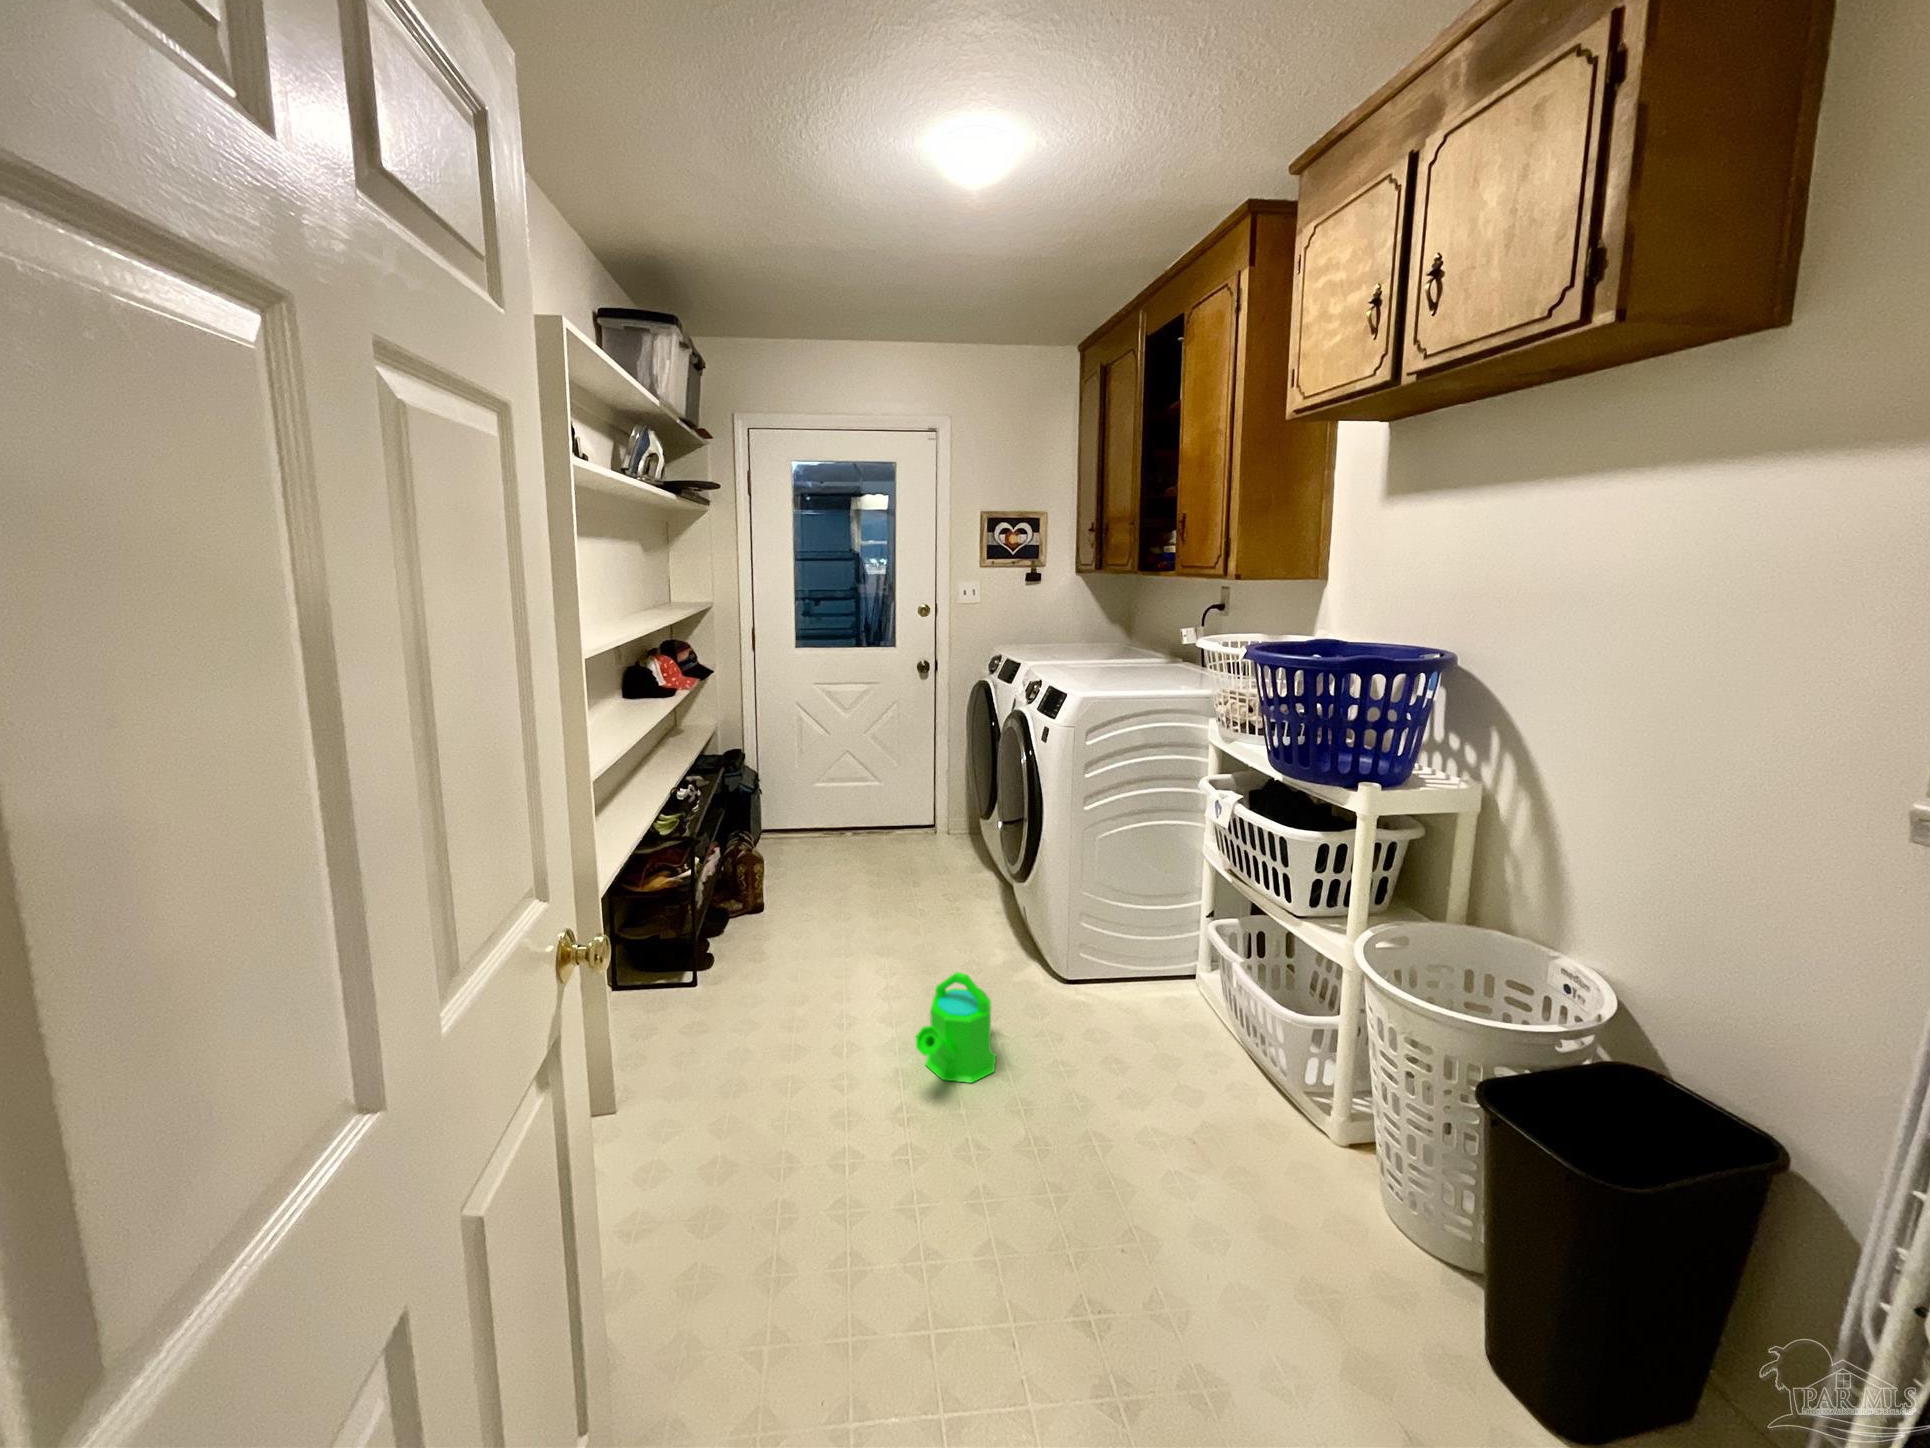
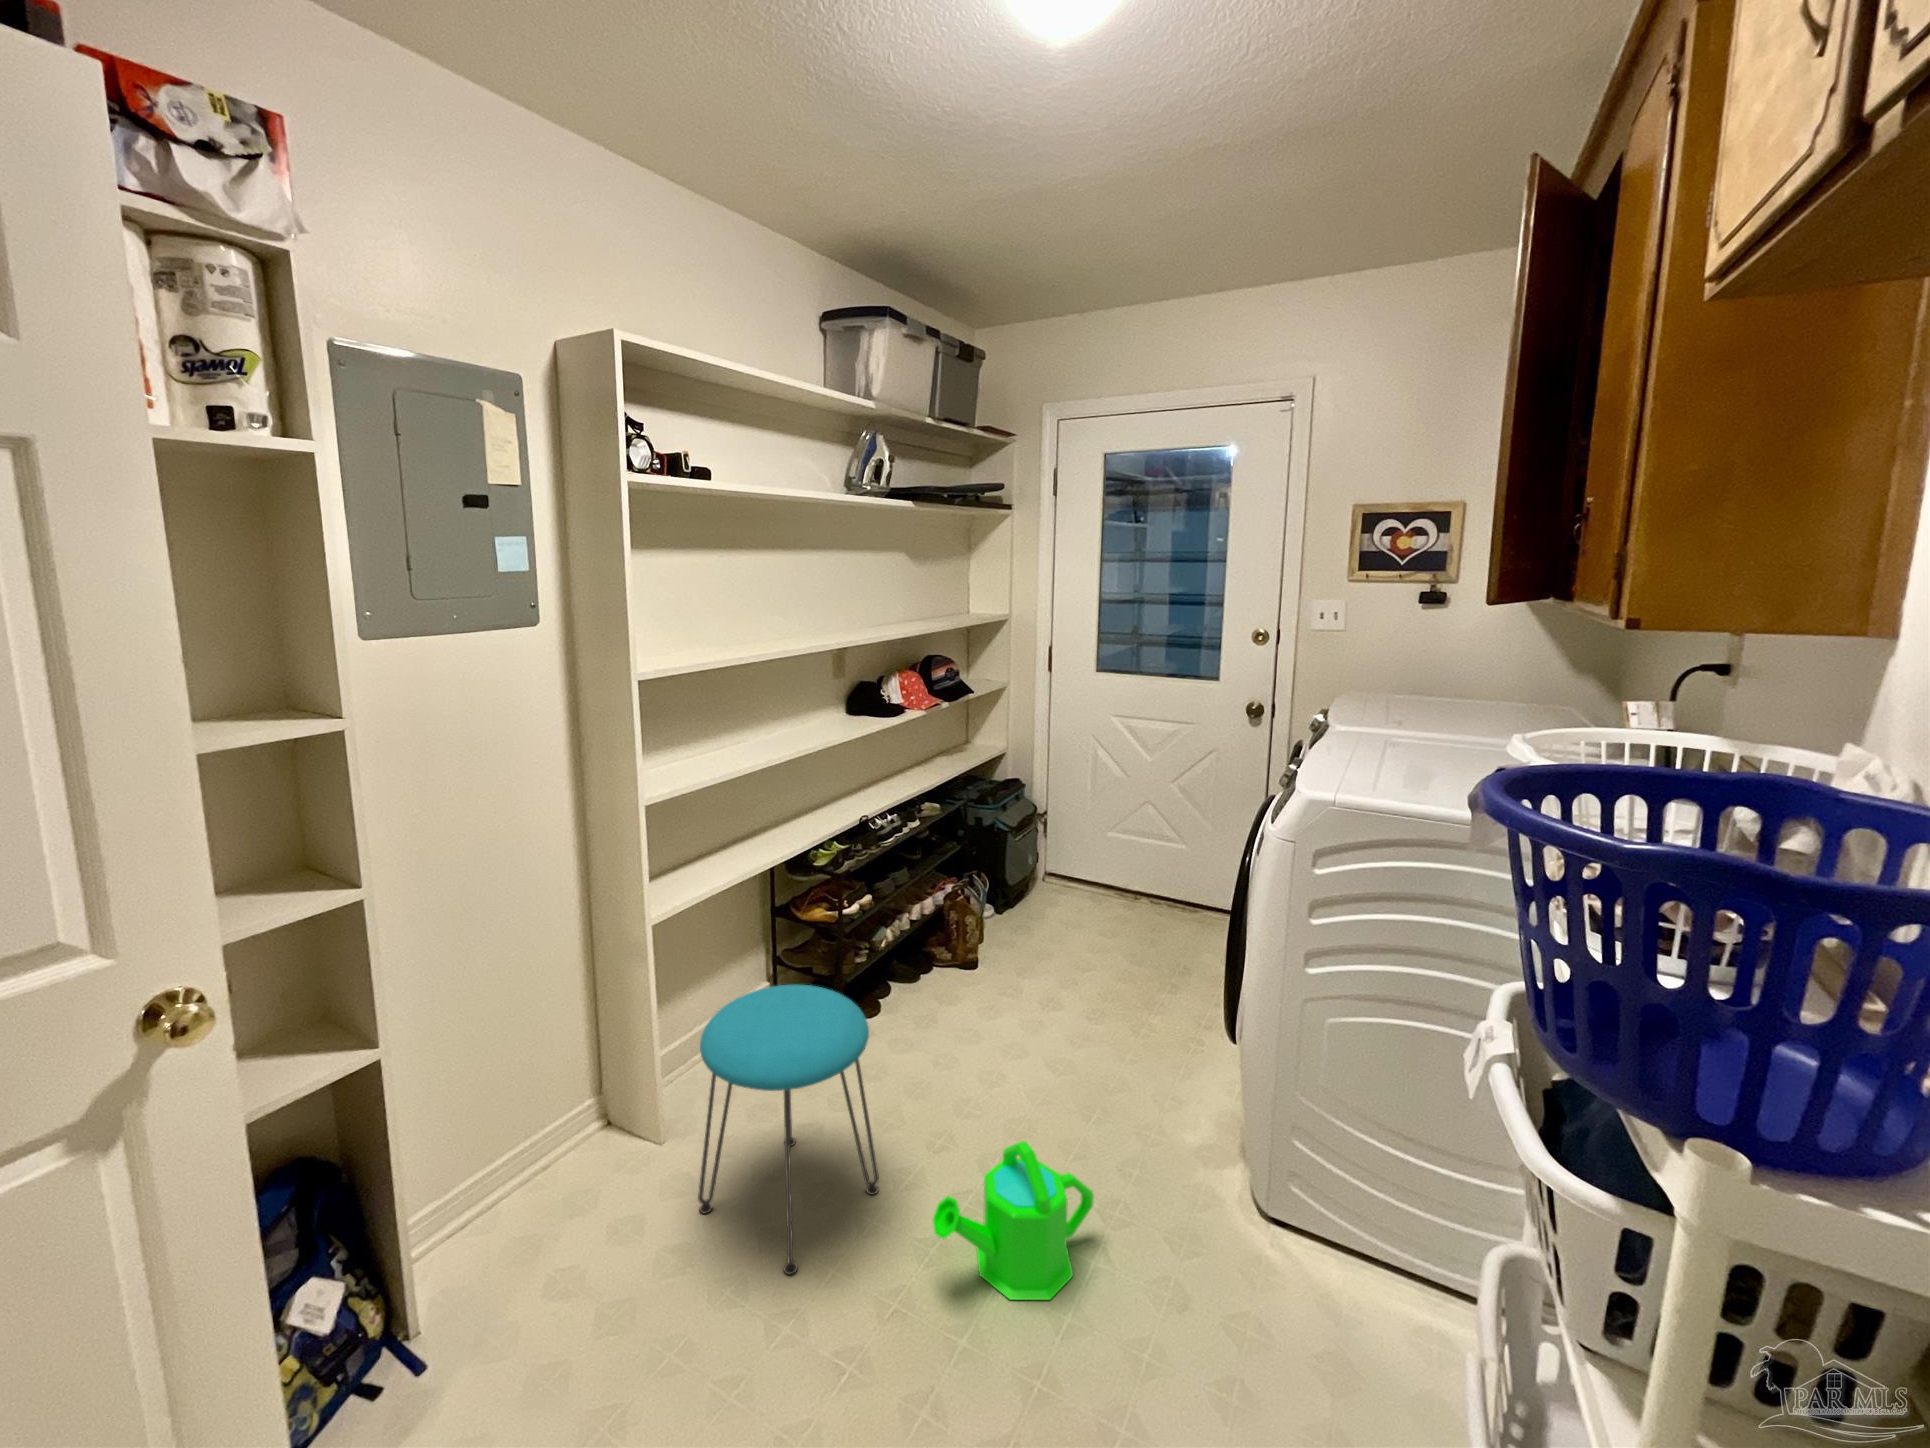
stool: none [689,916,837,1142] -> present [698,984,879,1274]

